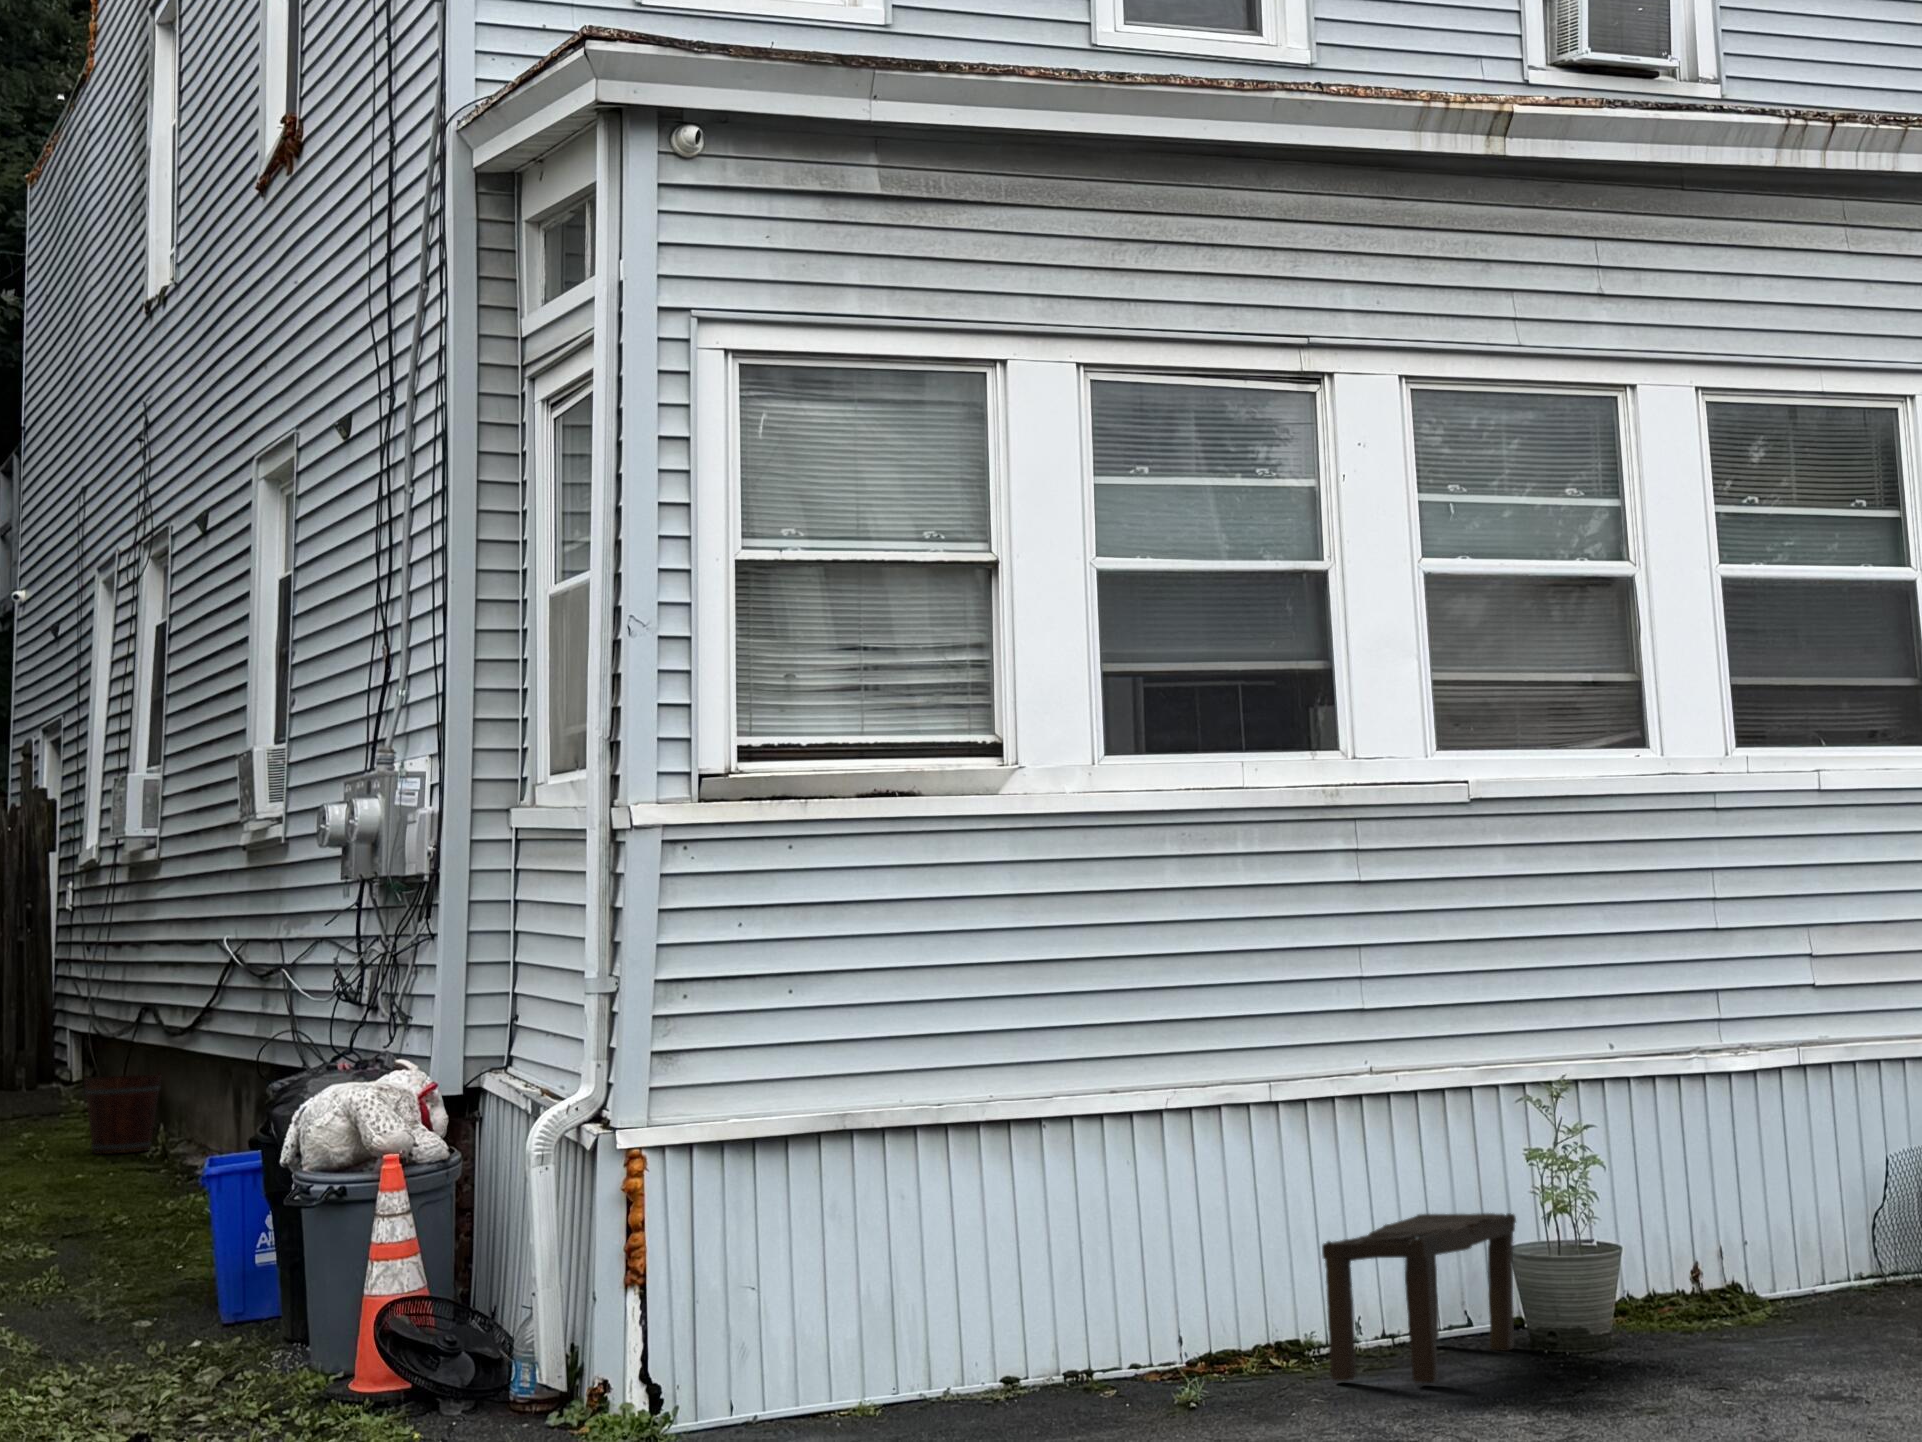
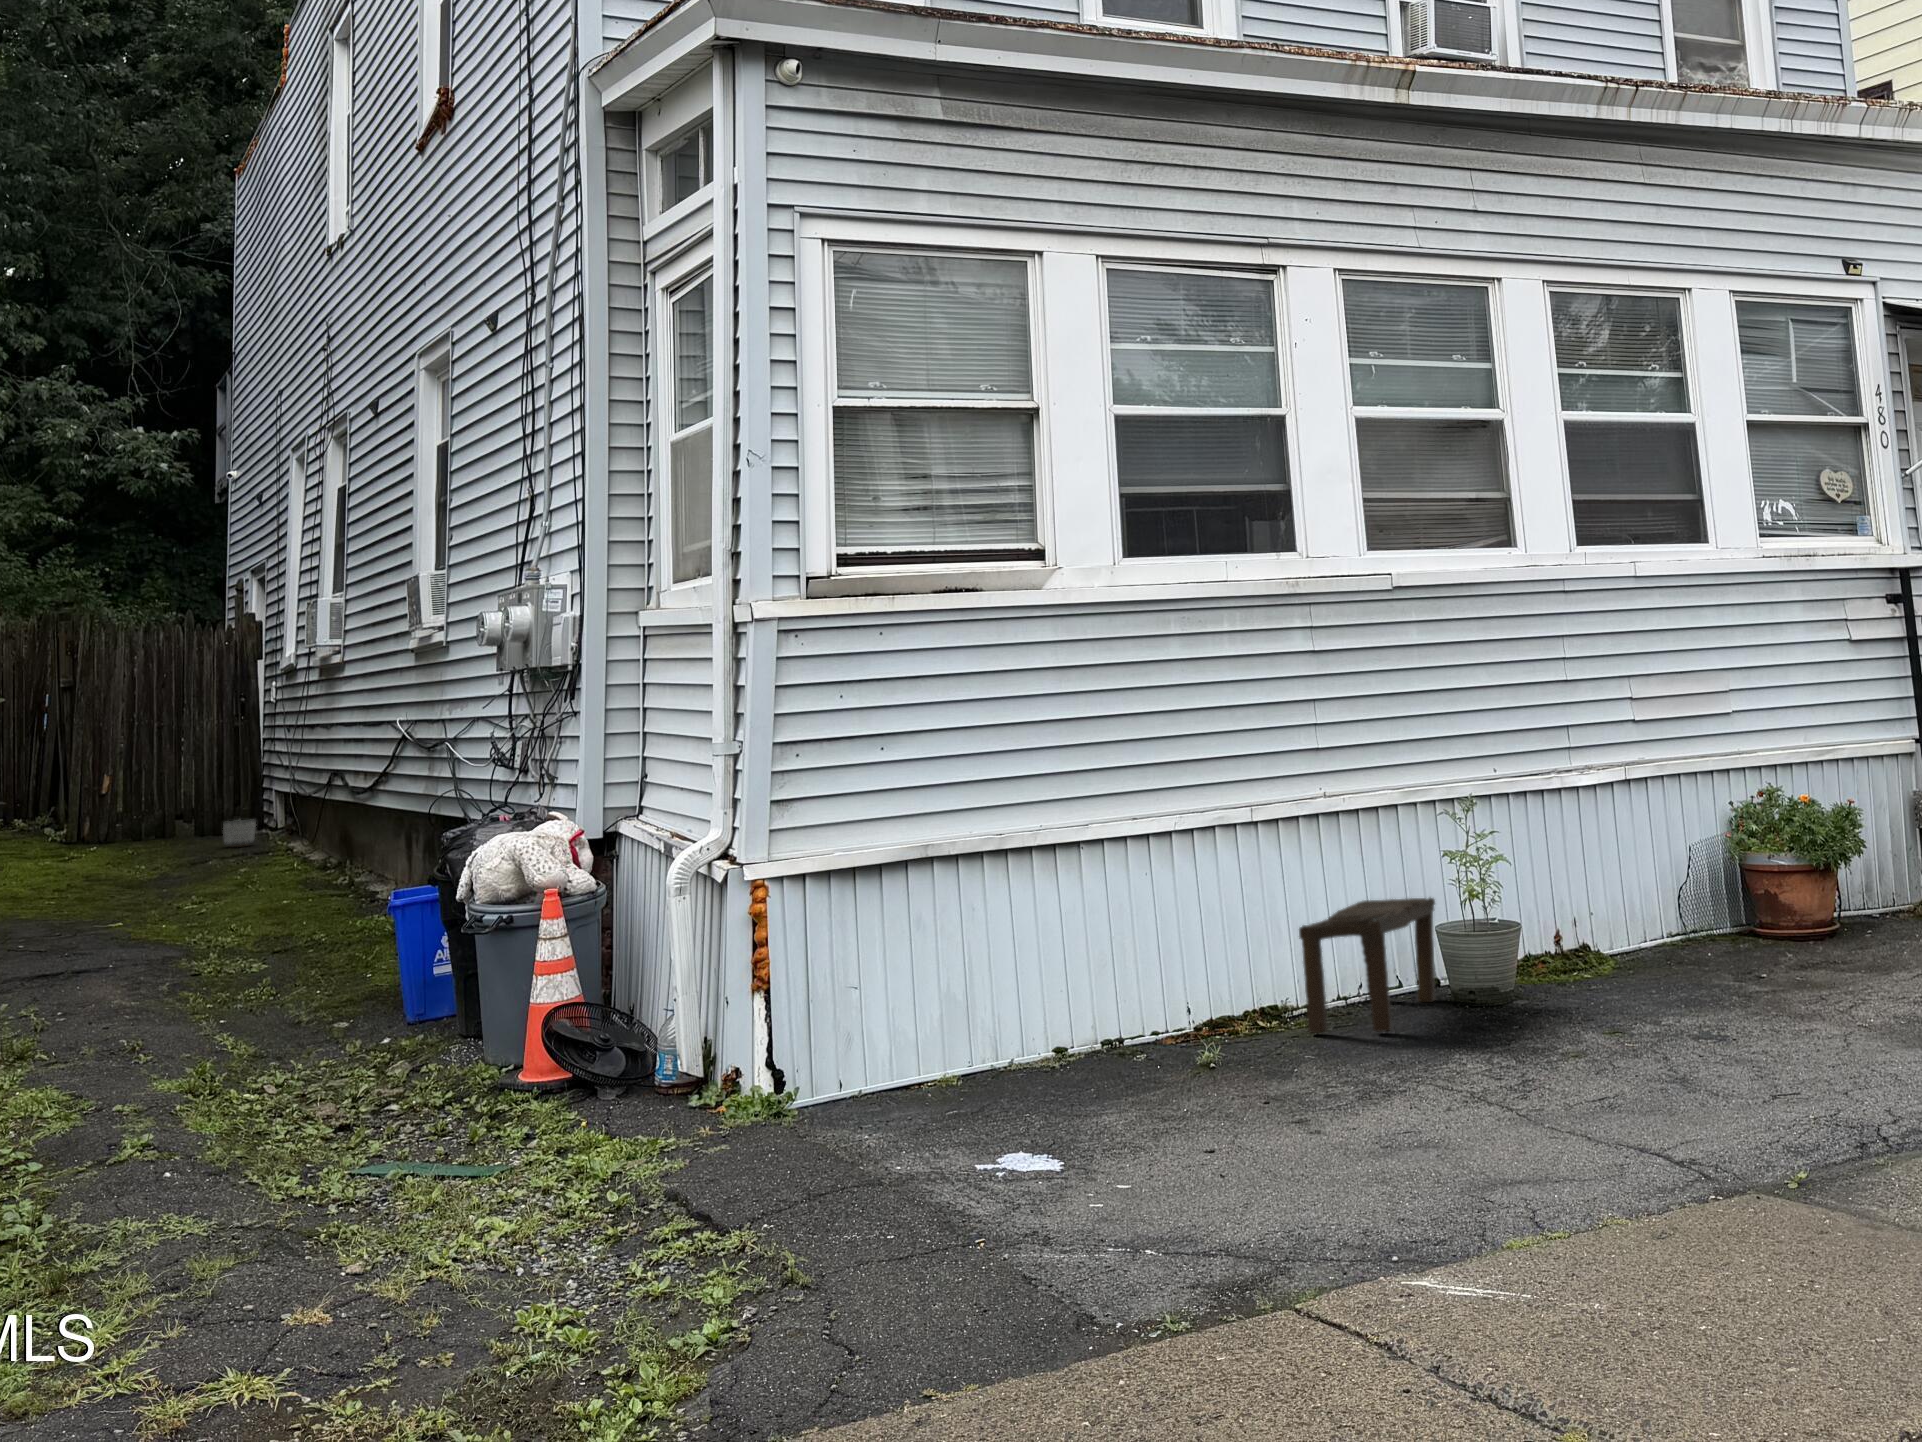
planter: none [12,1048,54,1084] -> present [223,819,256,847]
bucket: present [84,1072,162,1154] -> none [282,833,345,898]

